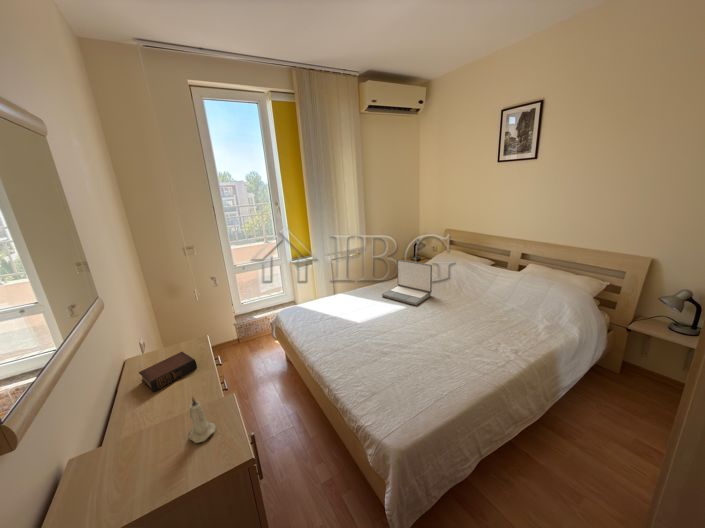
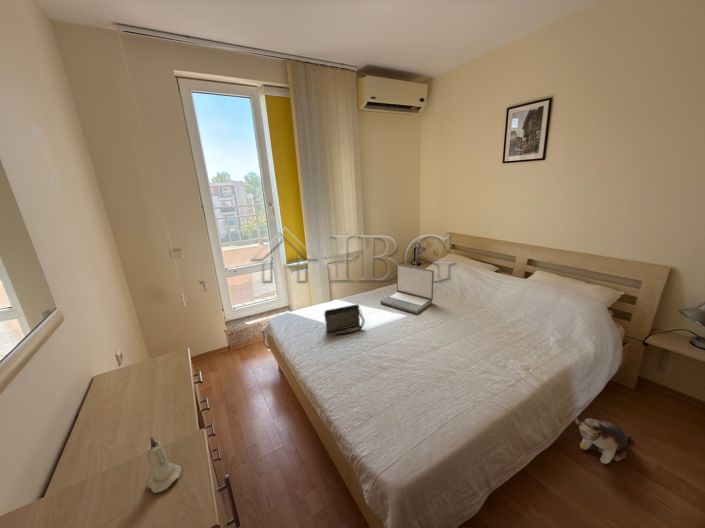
handbag: none [329,297,368,324] -> present [324,305,365,334]
book: present [139,352,197,392] -> none [104,369,172,418]
plush toy: none [560,395,614,438] -> present [575,417,631,464]

